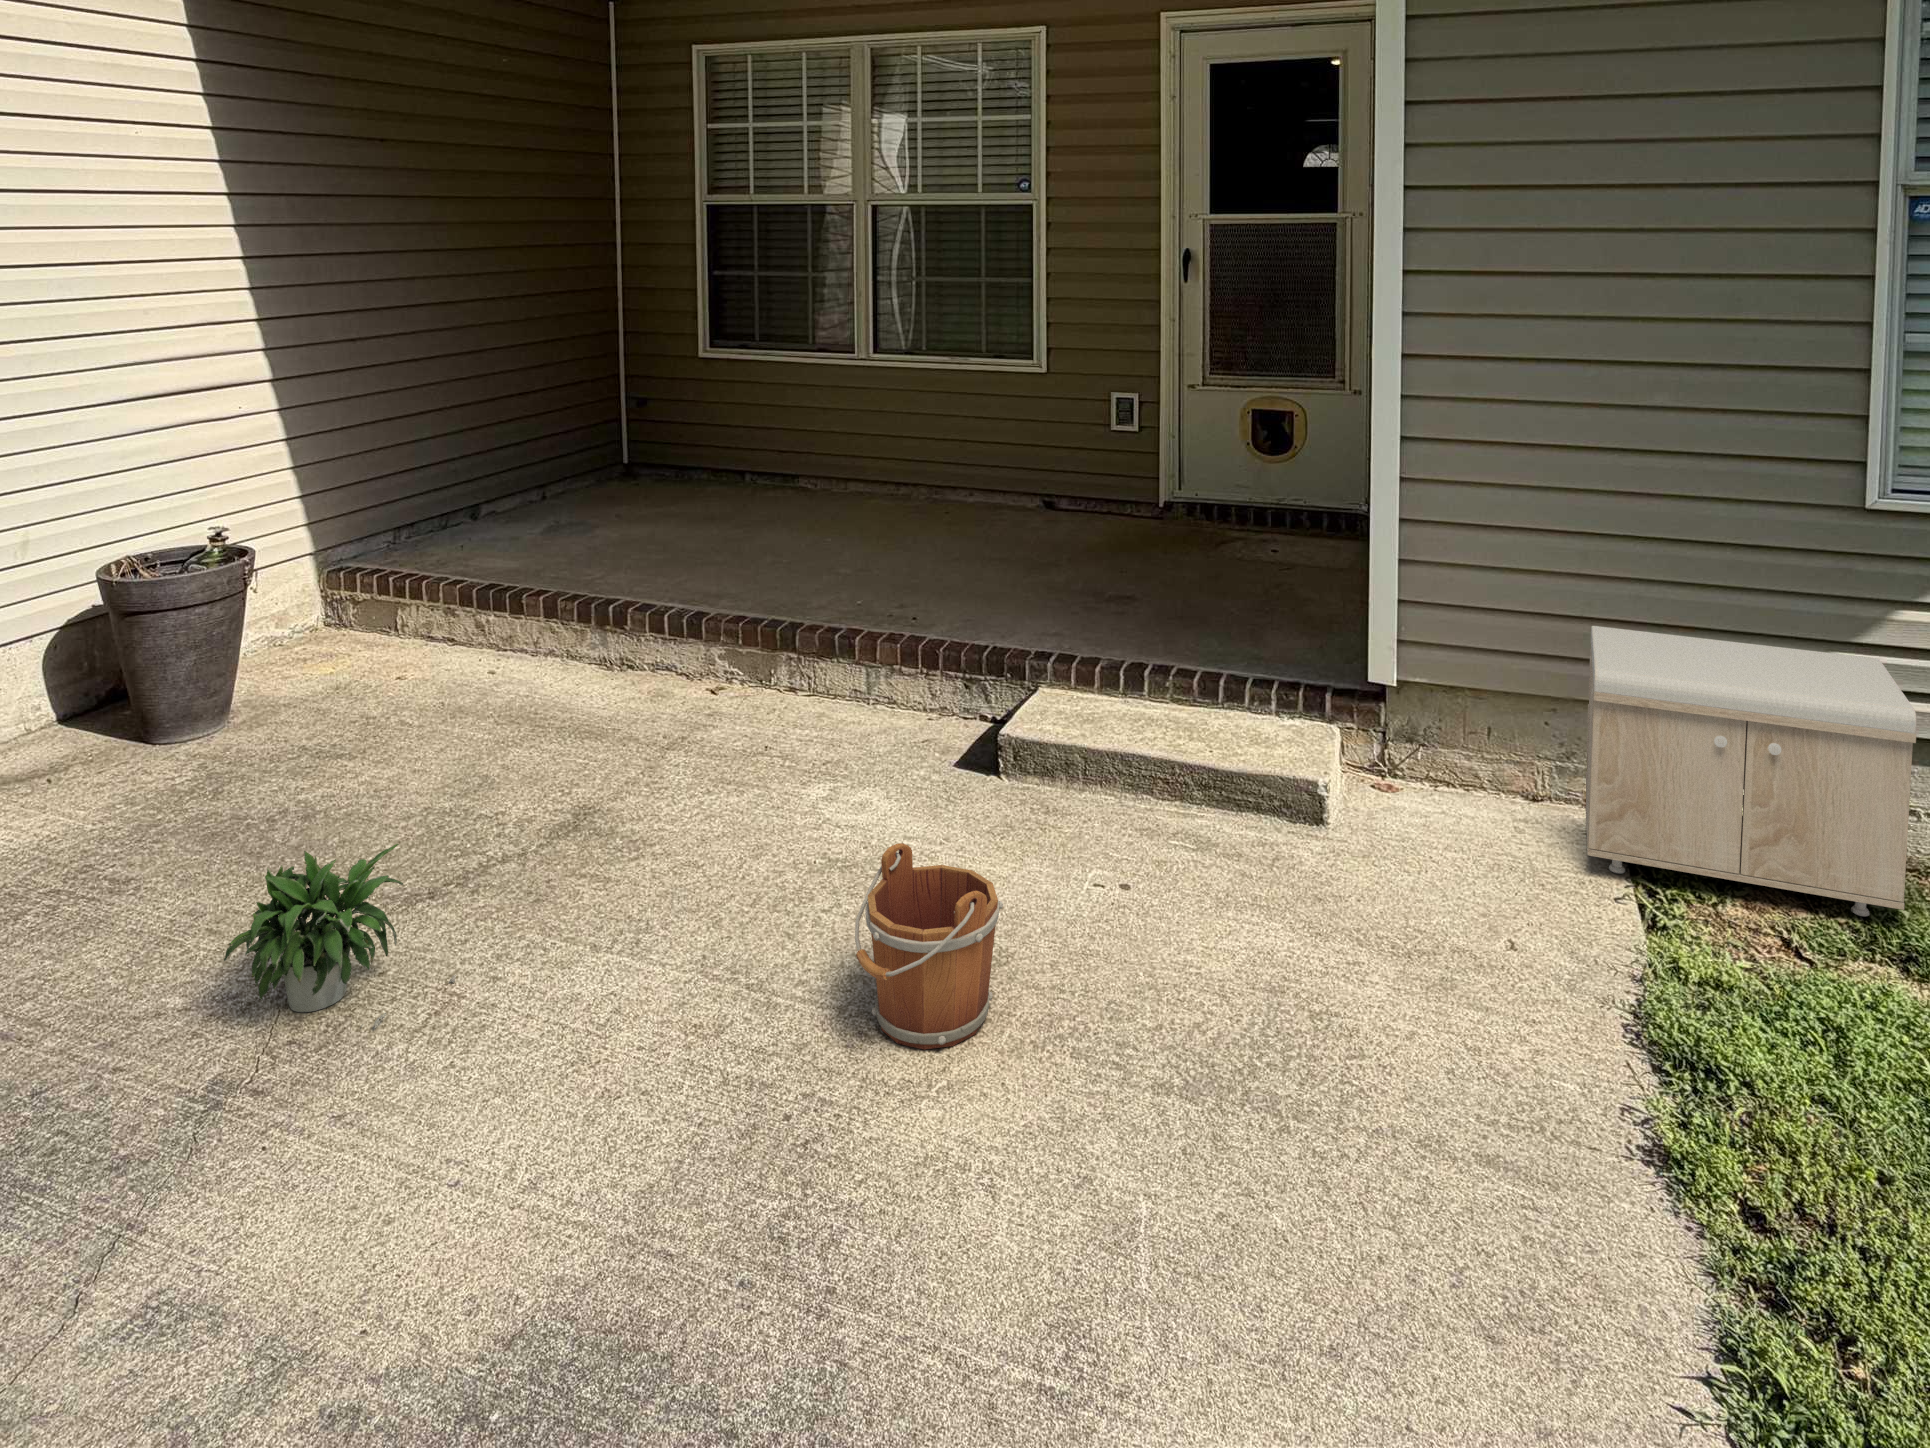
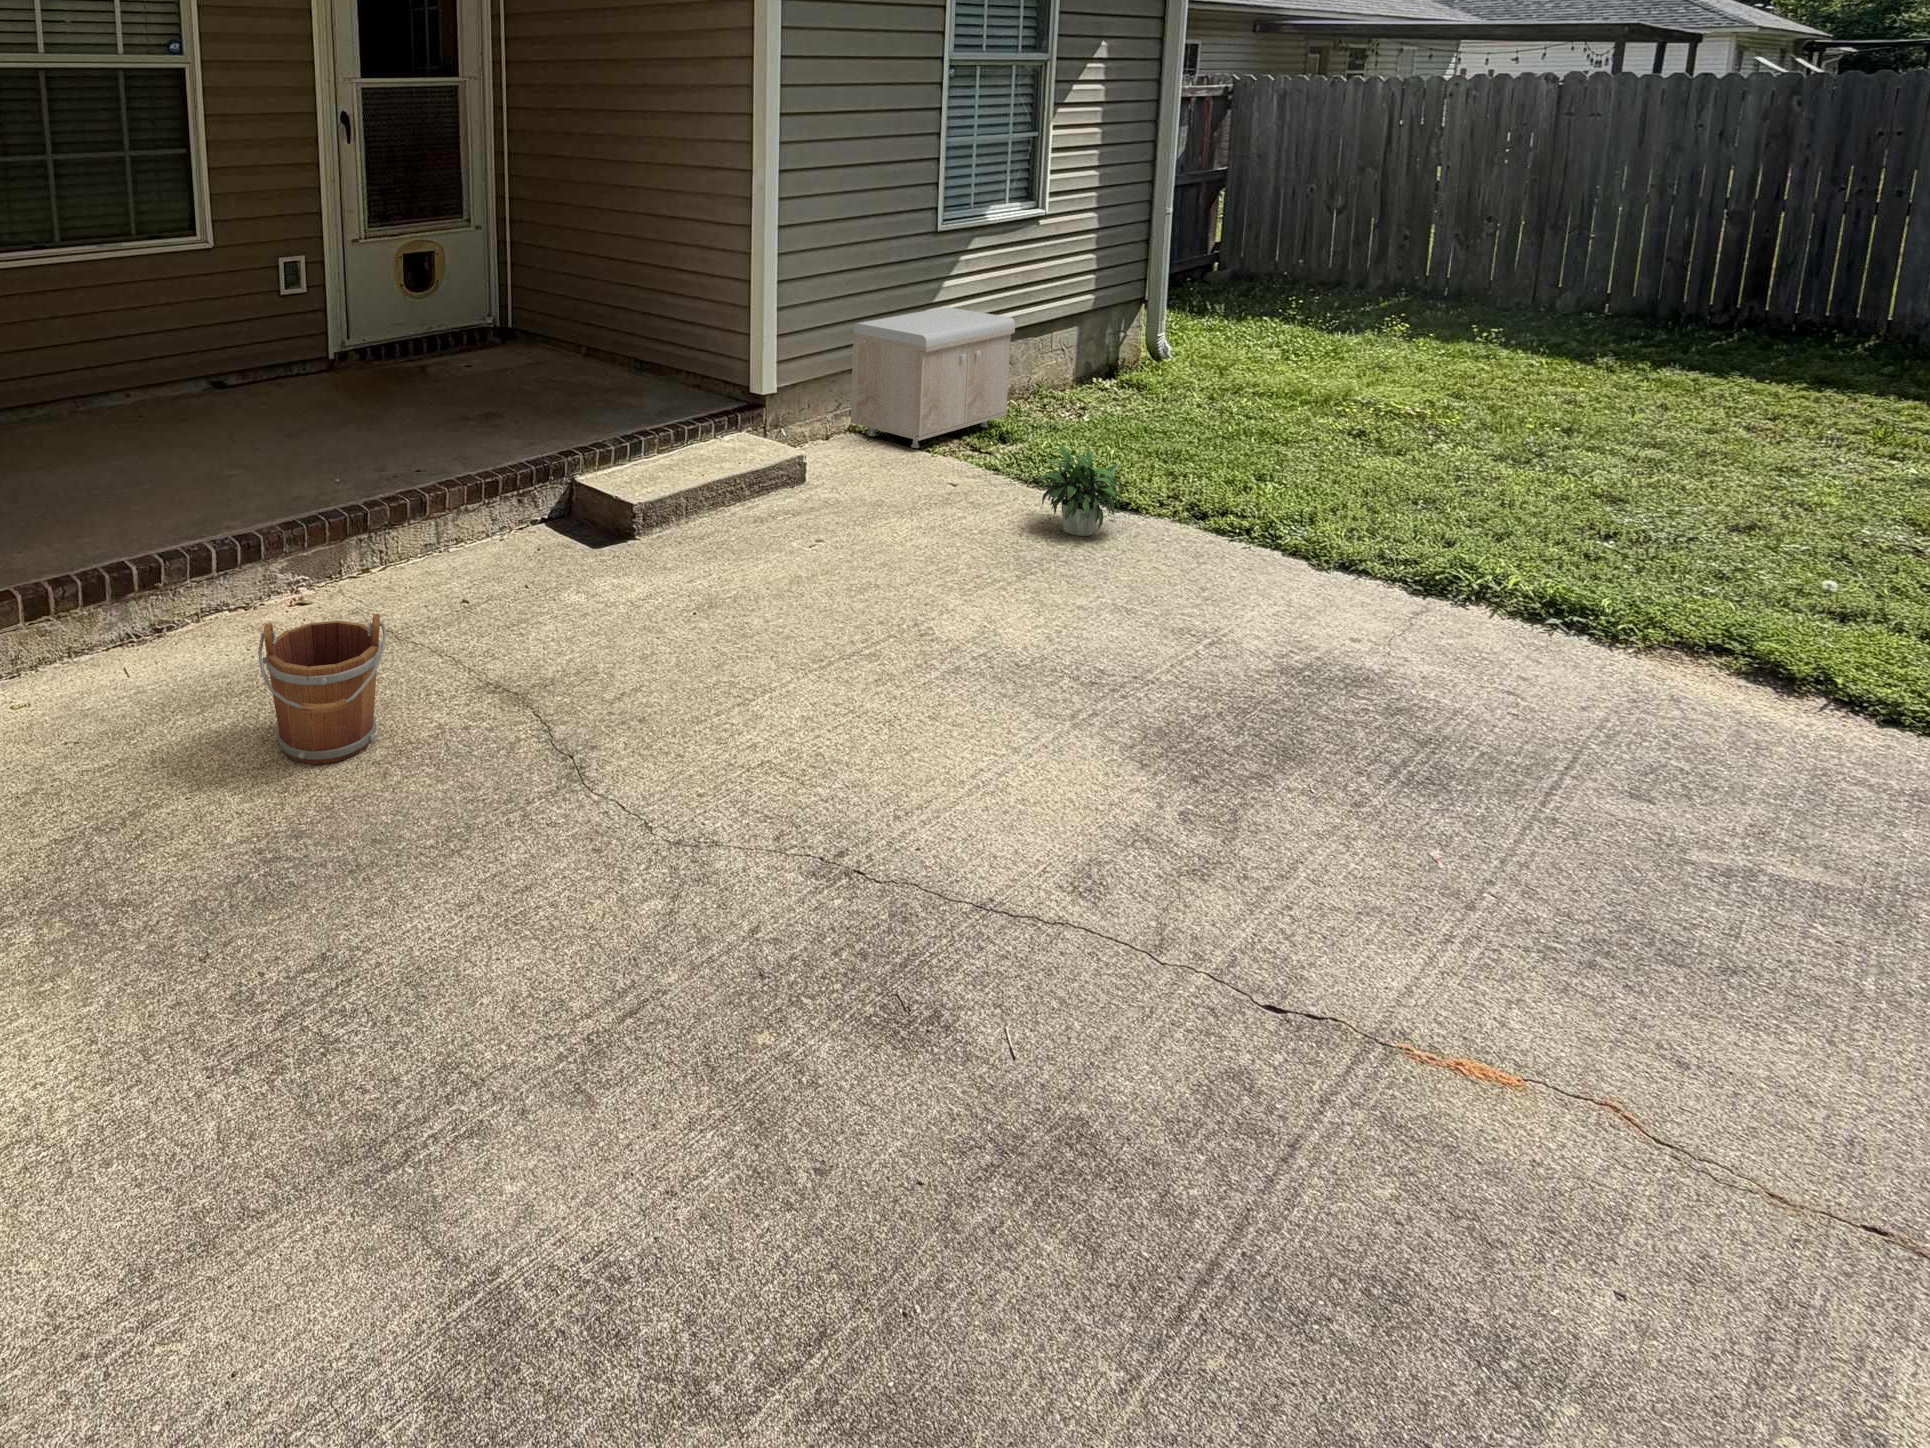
bucket: present [855,843,1003,1050] -> present [258,614,387,764]
potted plant: present [224,844,456,1028] -> present [1037,444,1124,536]

